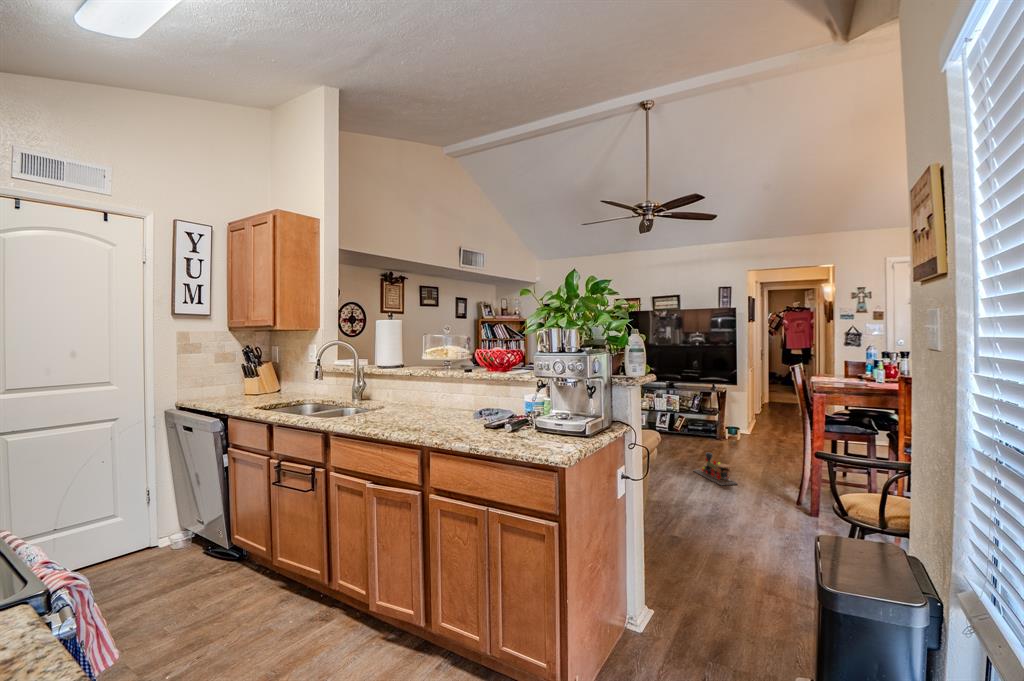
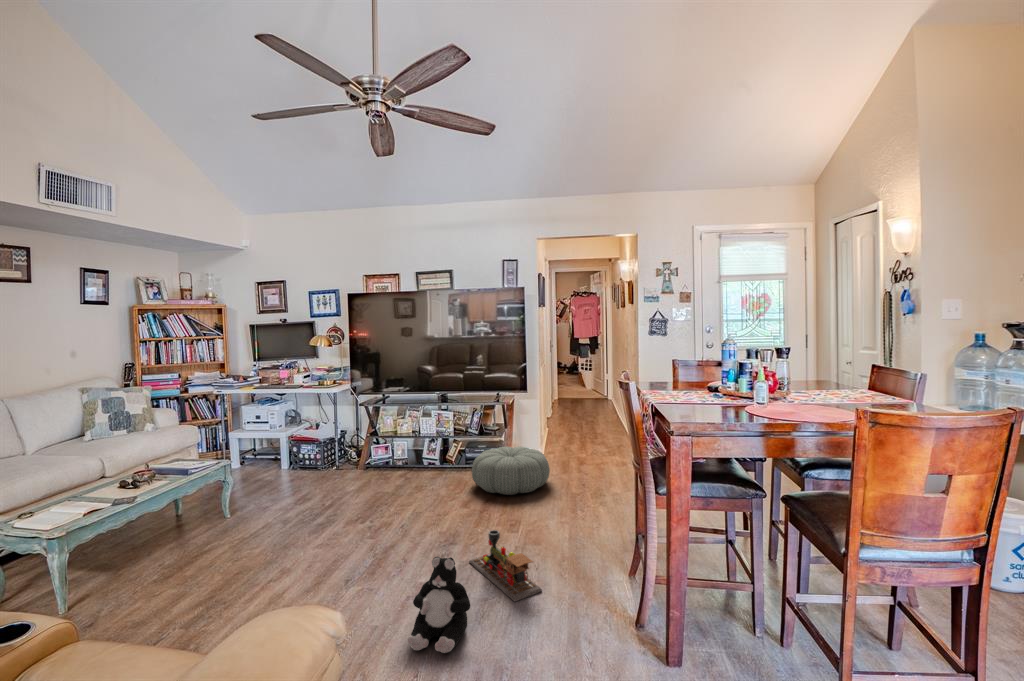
pouf: none [692,420,751,449] -> present [472,447,550,495]
plush toy: none [664,451,696,493] -> present [407,557,470,653]

